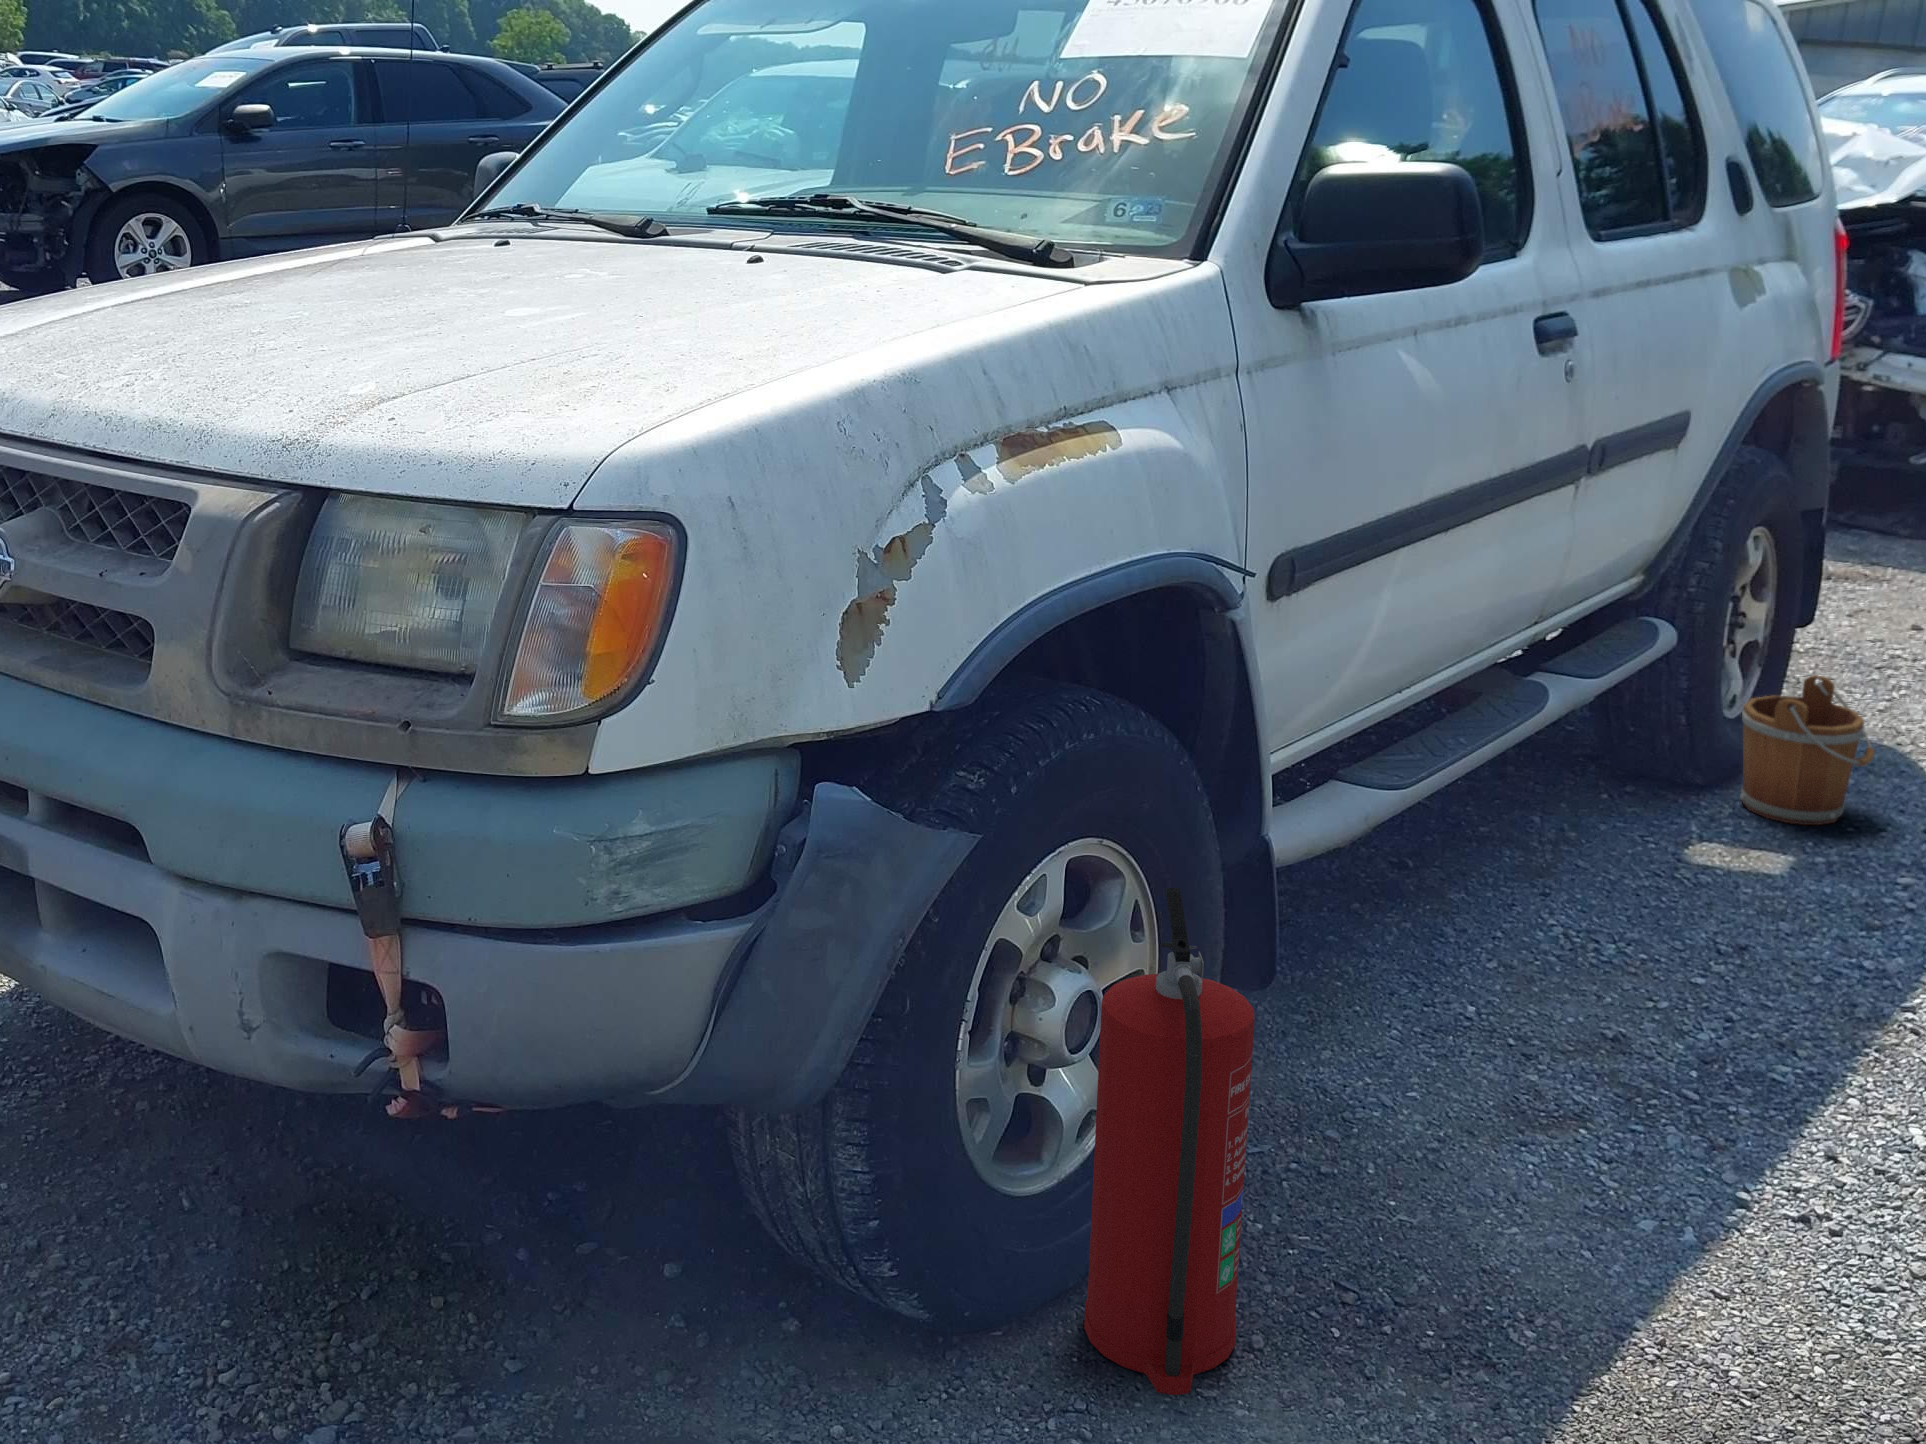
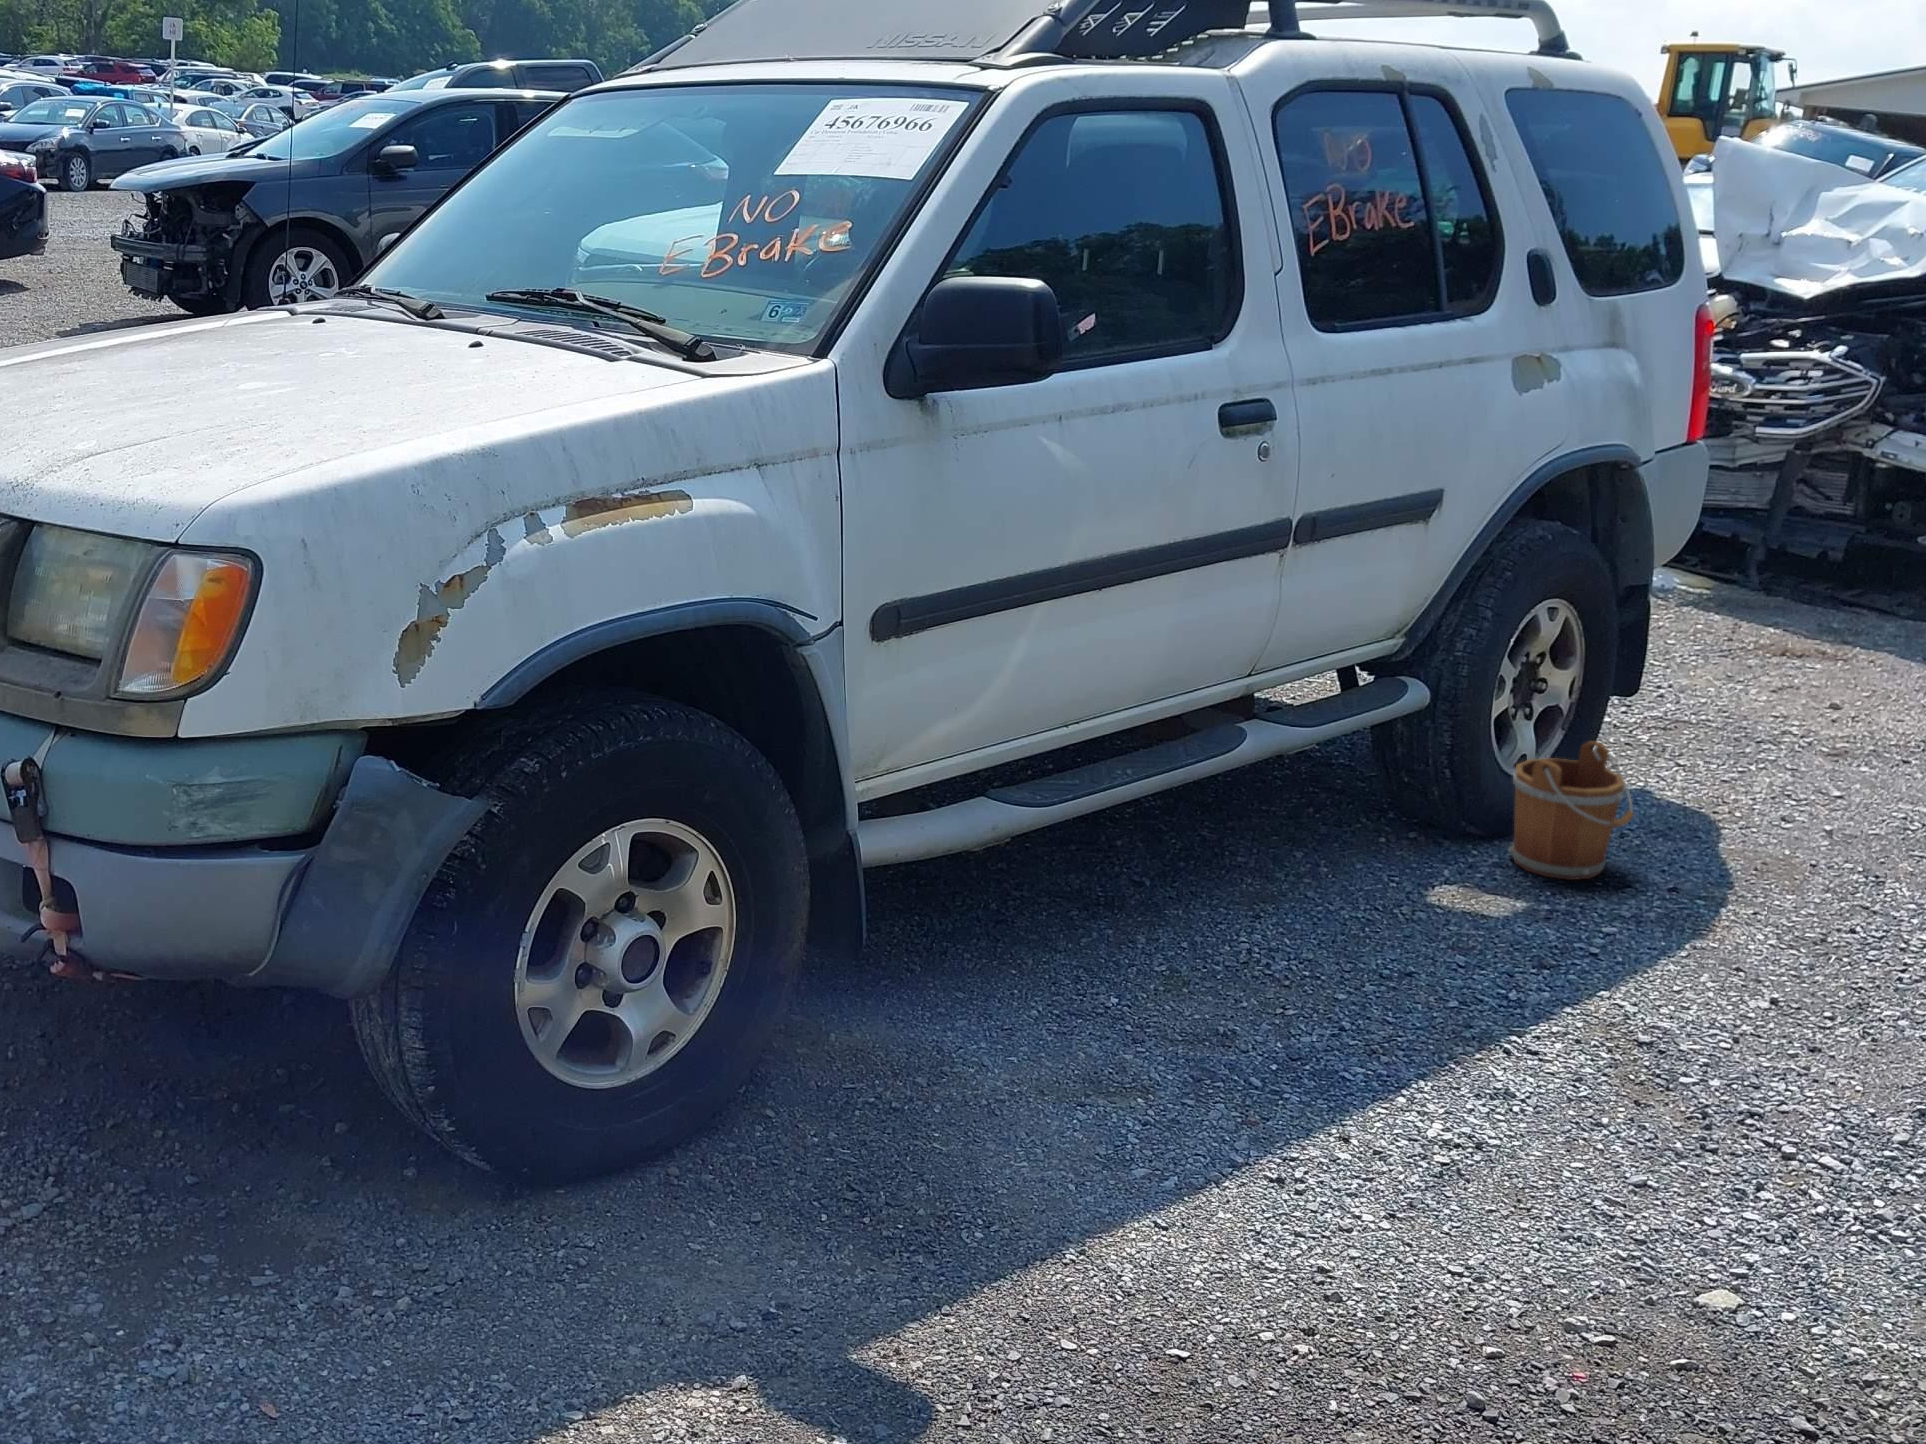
fire extinguisher: present [1084,888,1255,1395] -> none [633,862,756,1253]

